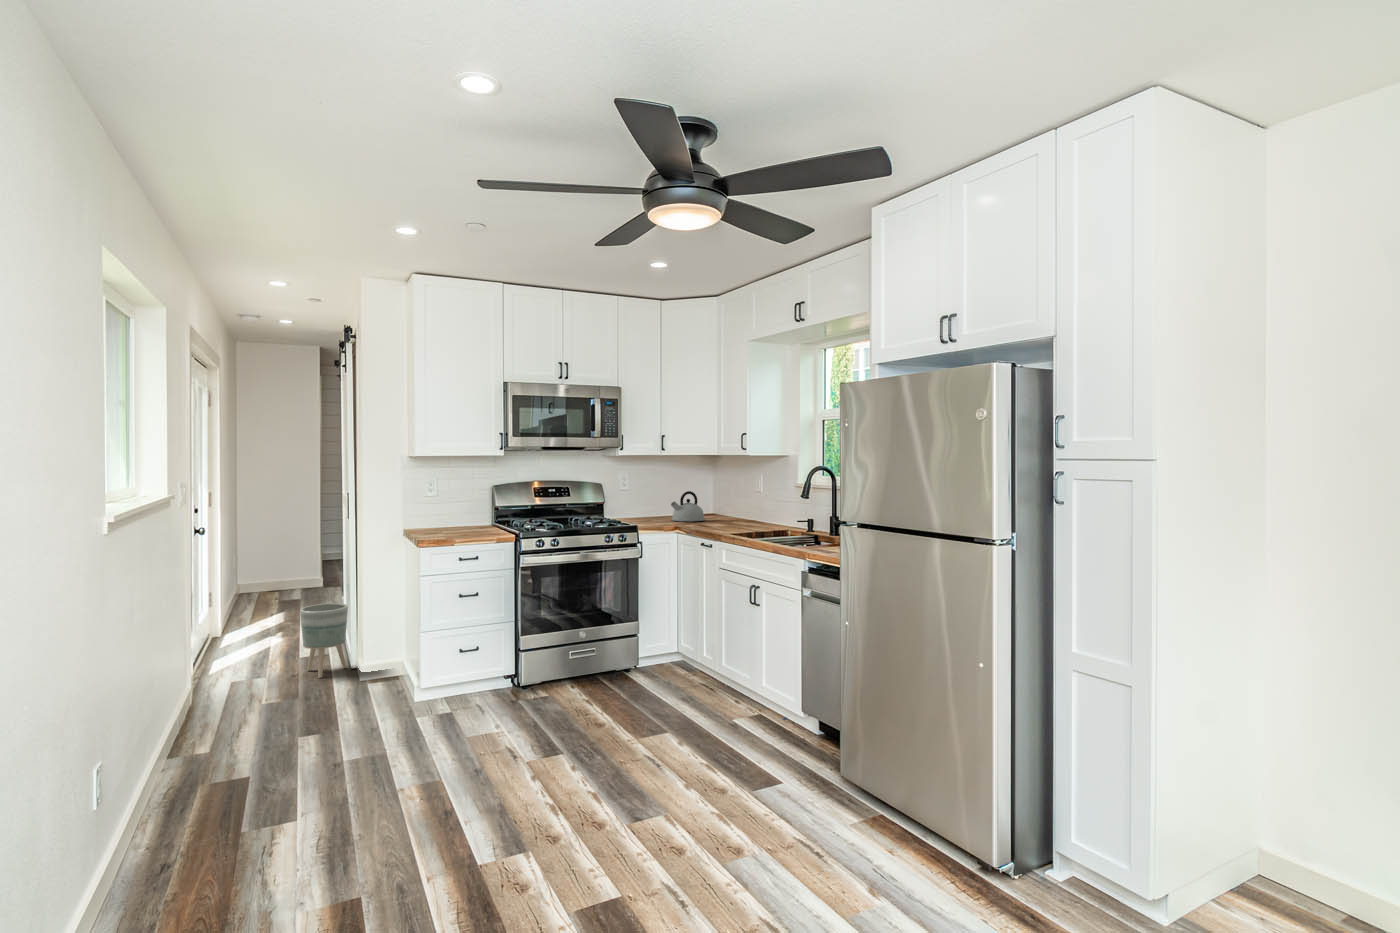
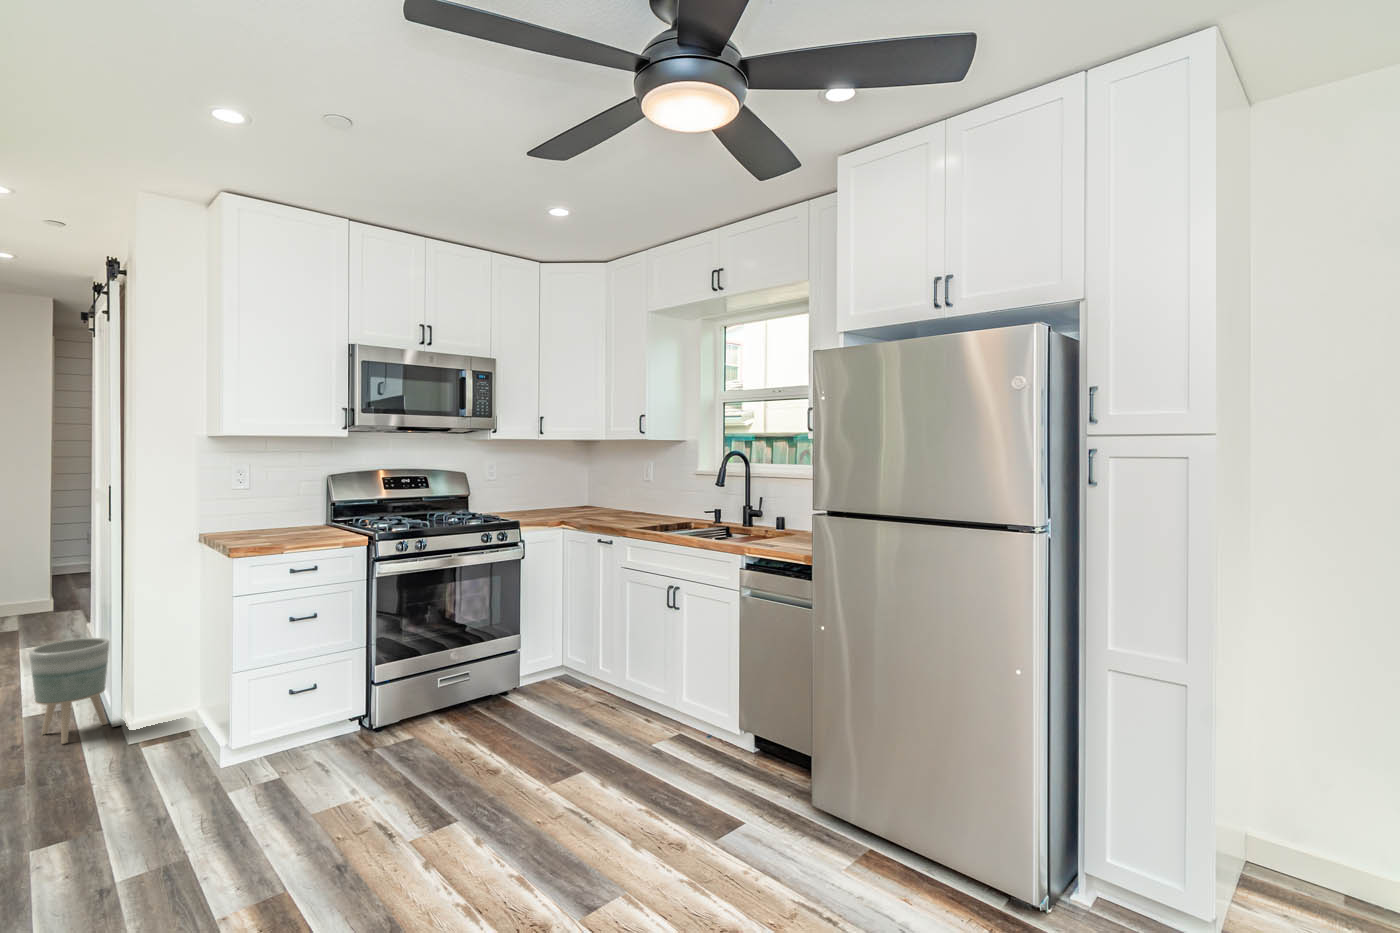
kettle: present [671,491,705,521] -> none [547,483,585,517]

